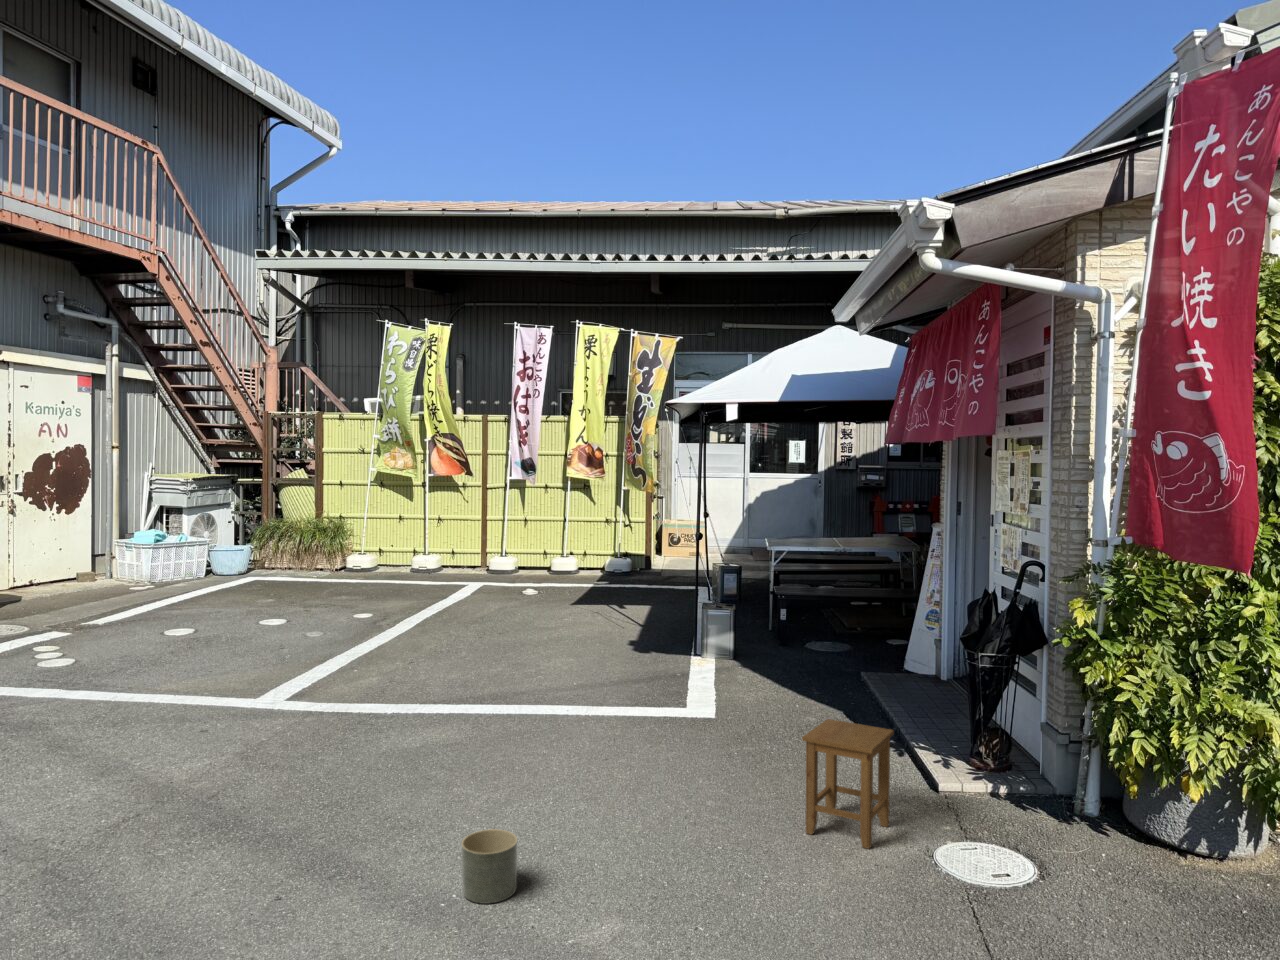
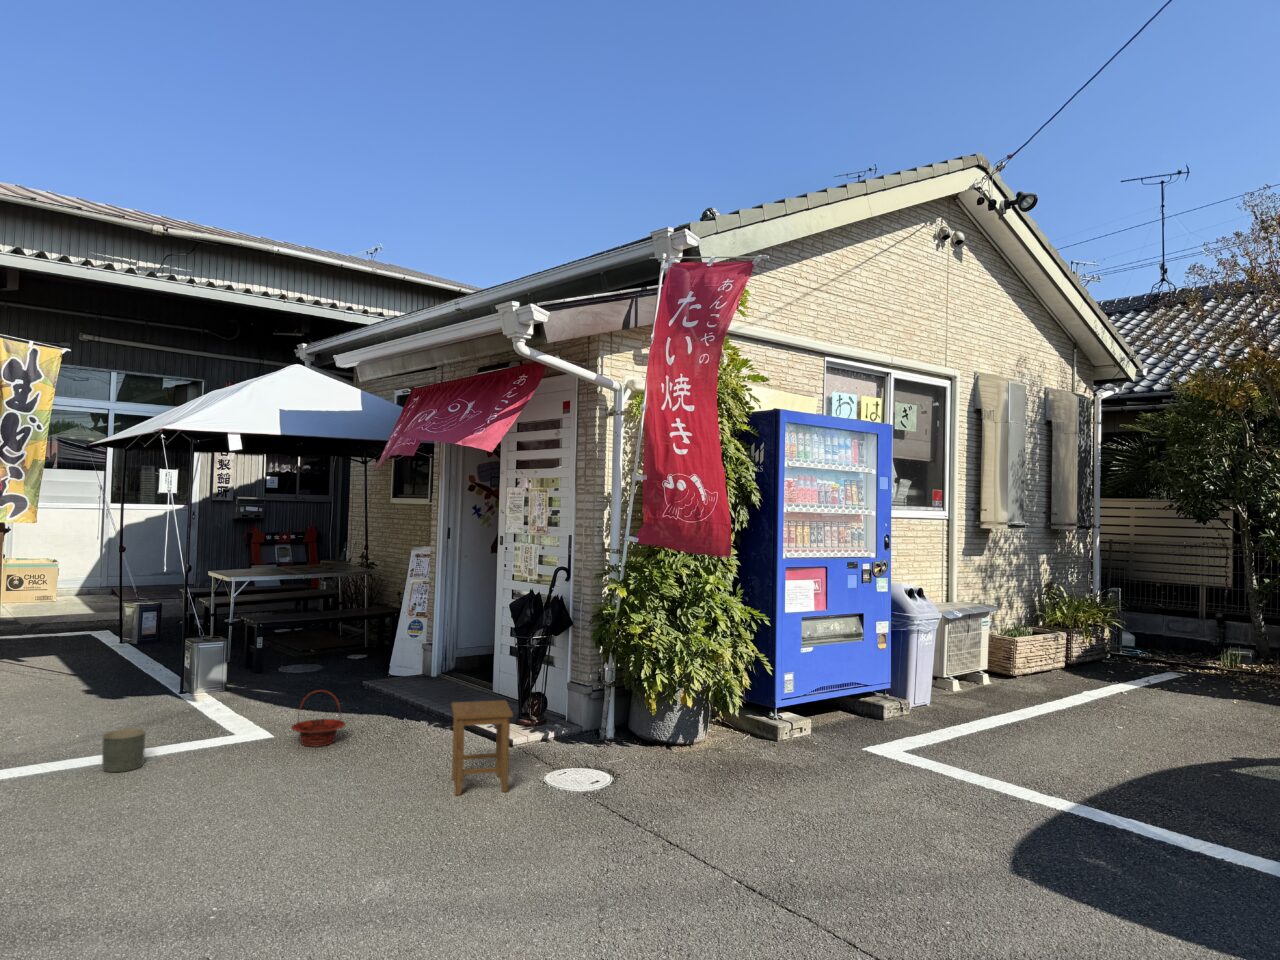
basket: none [723,676,780,736] -> present [291,691,345,746]
planter: present [462,829,517,904] -> present [102,728,146,772]

